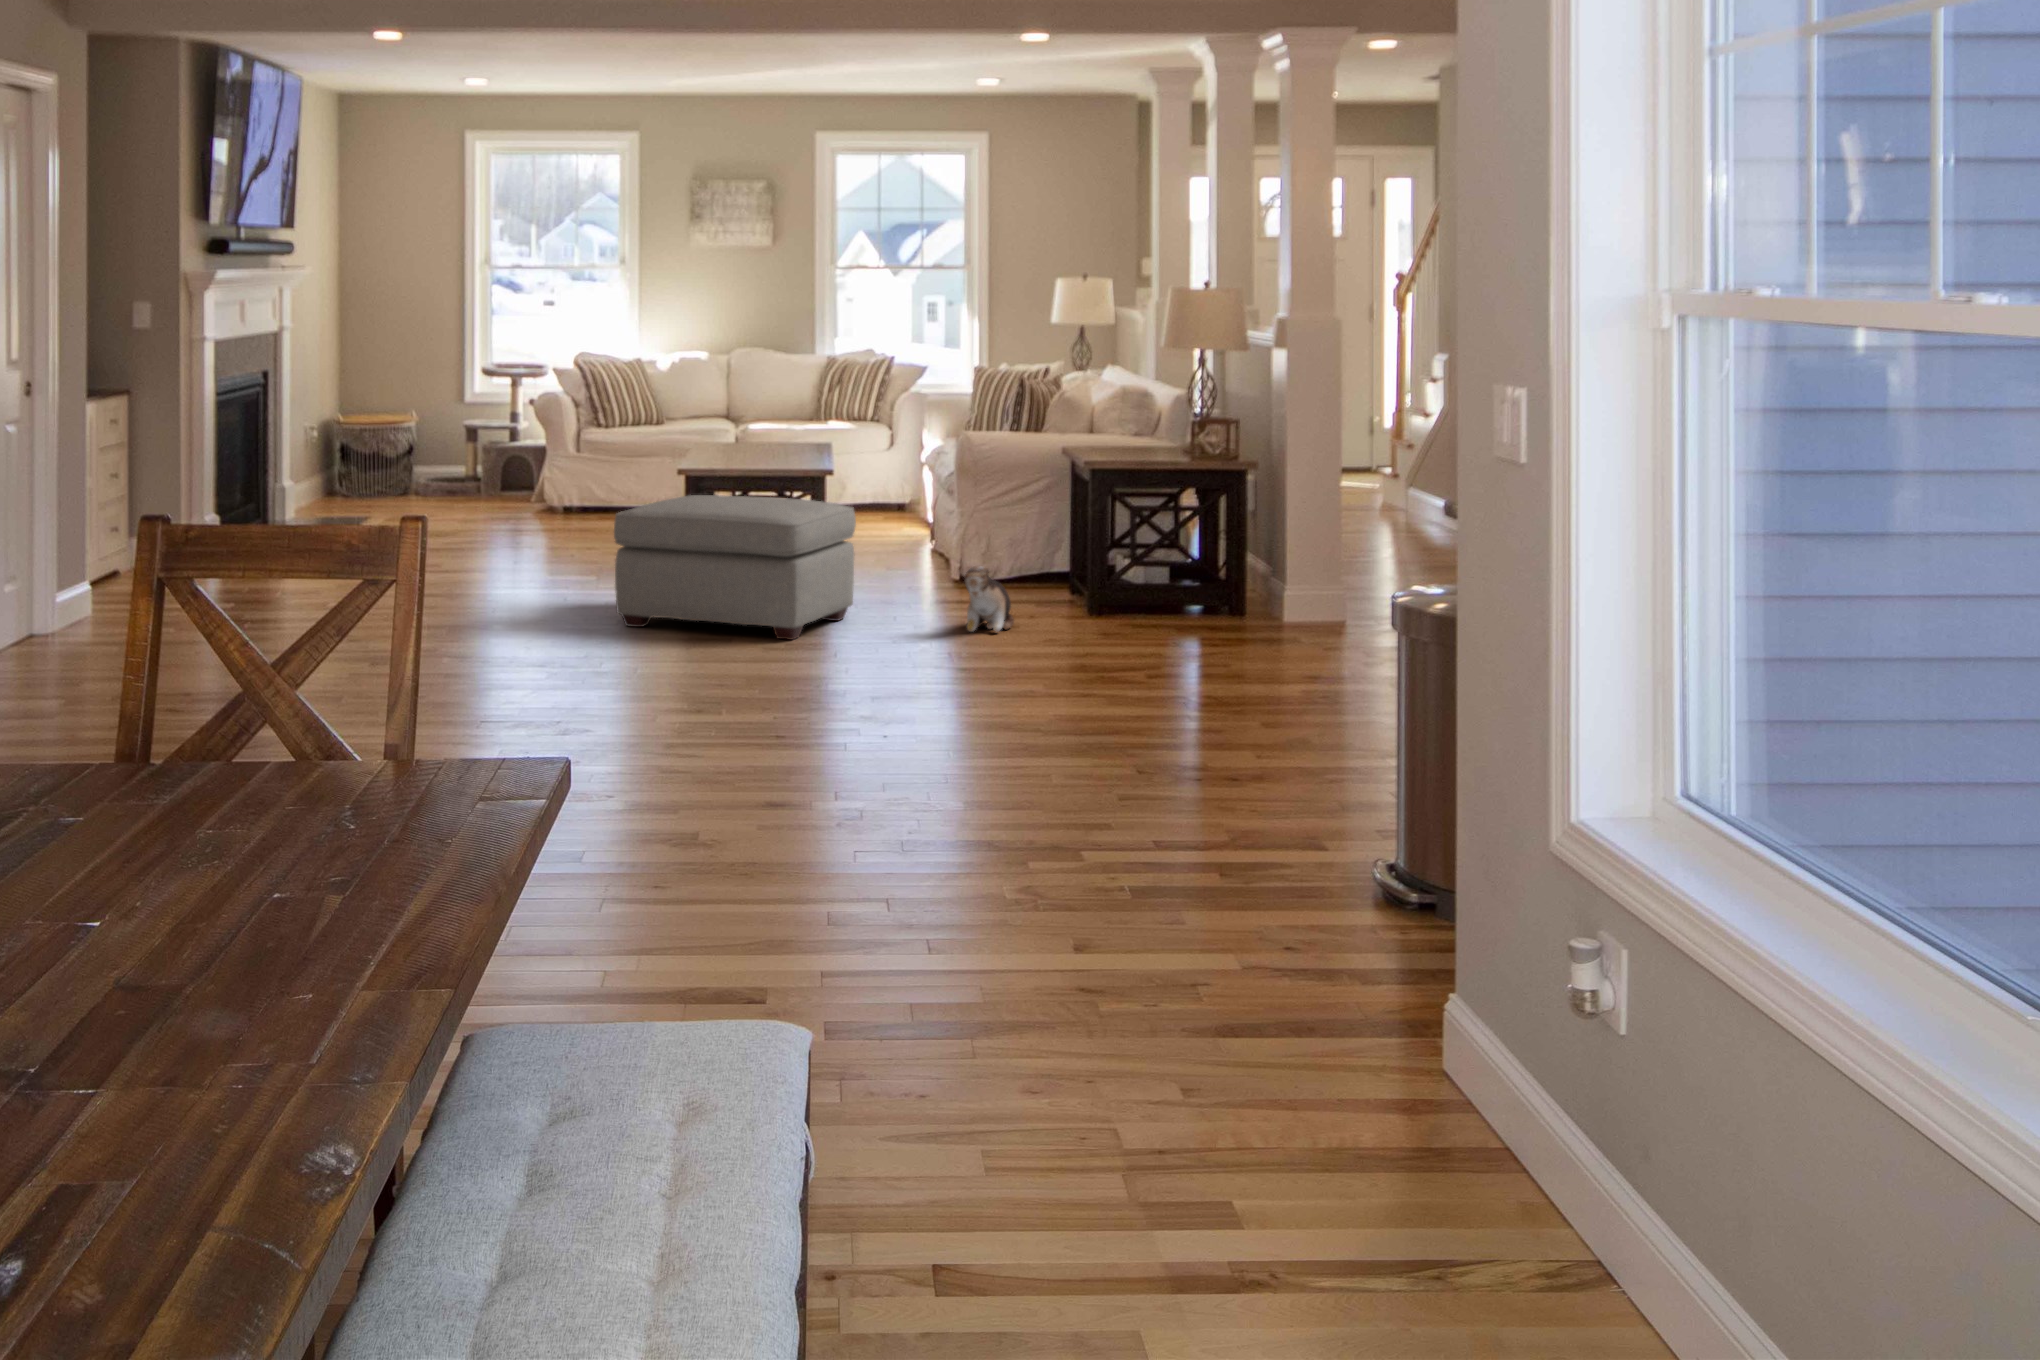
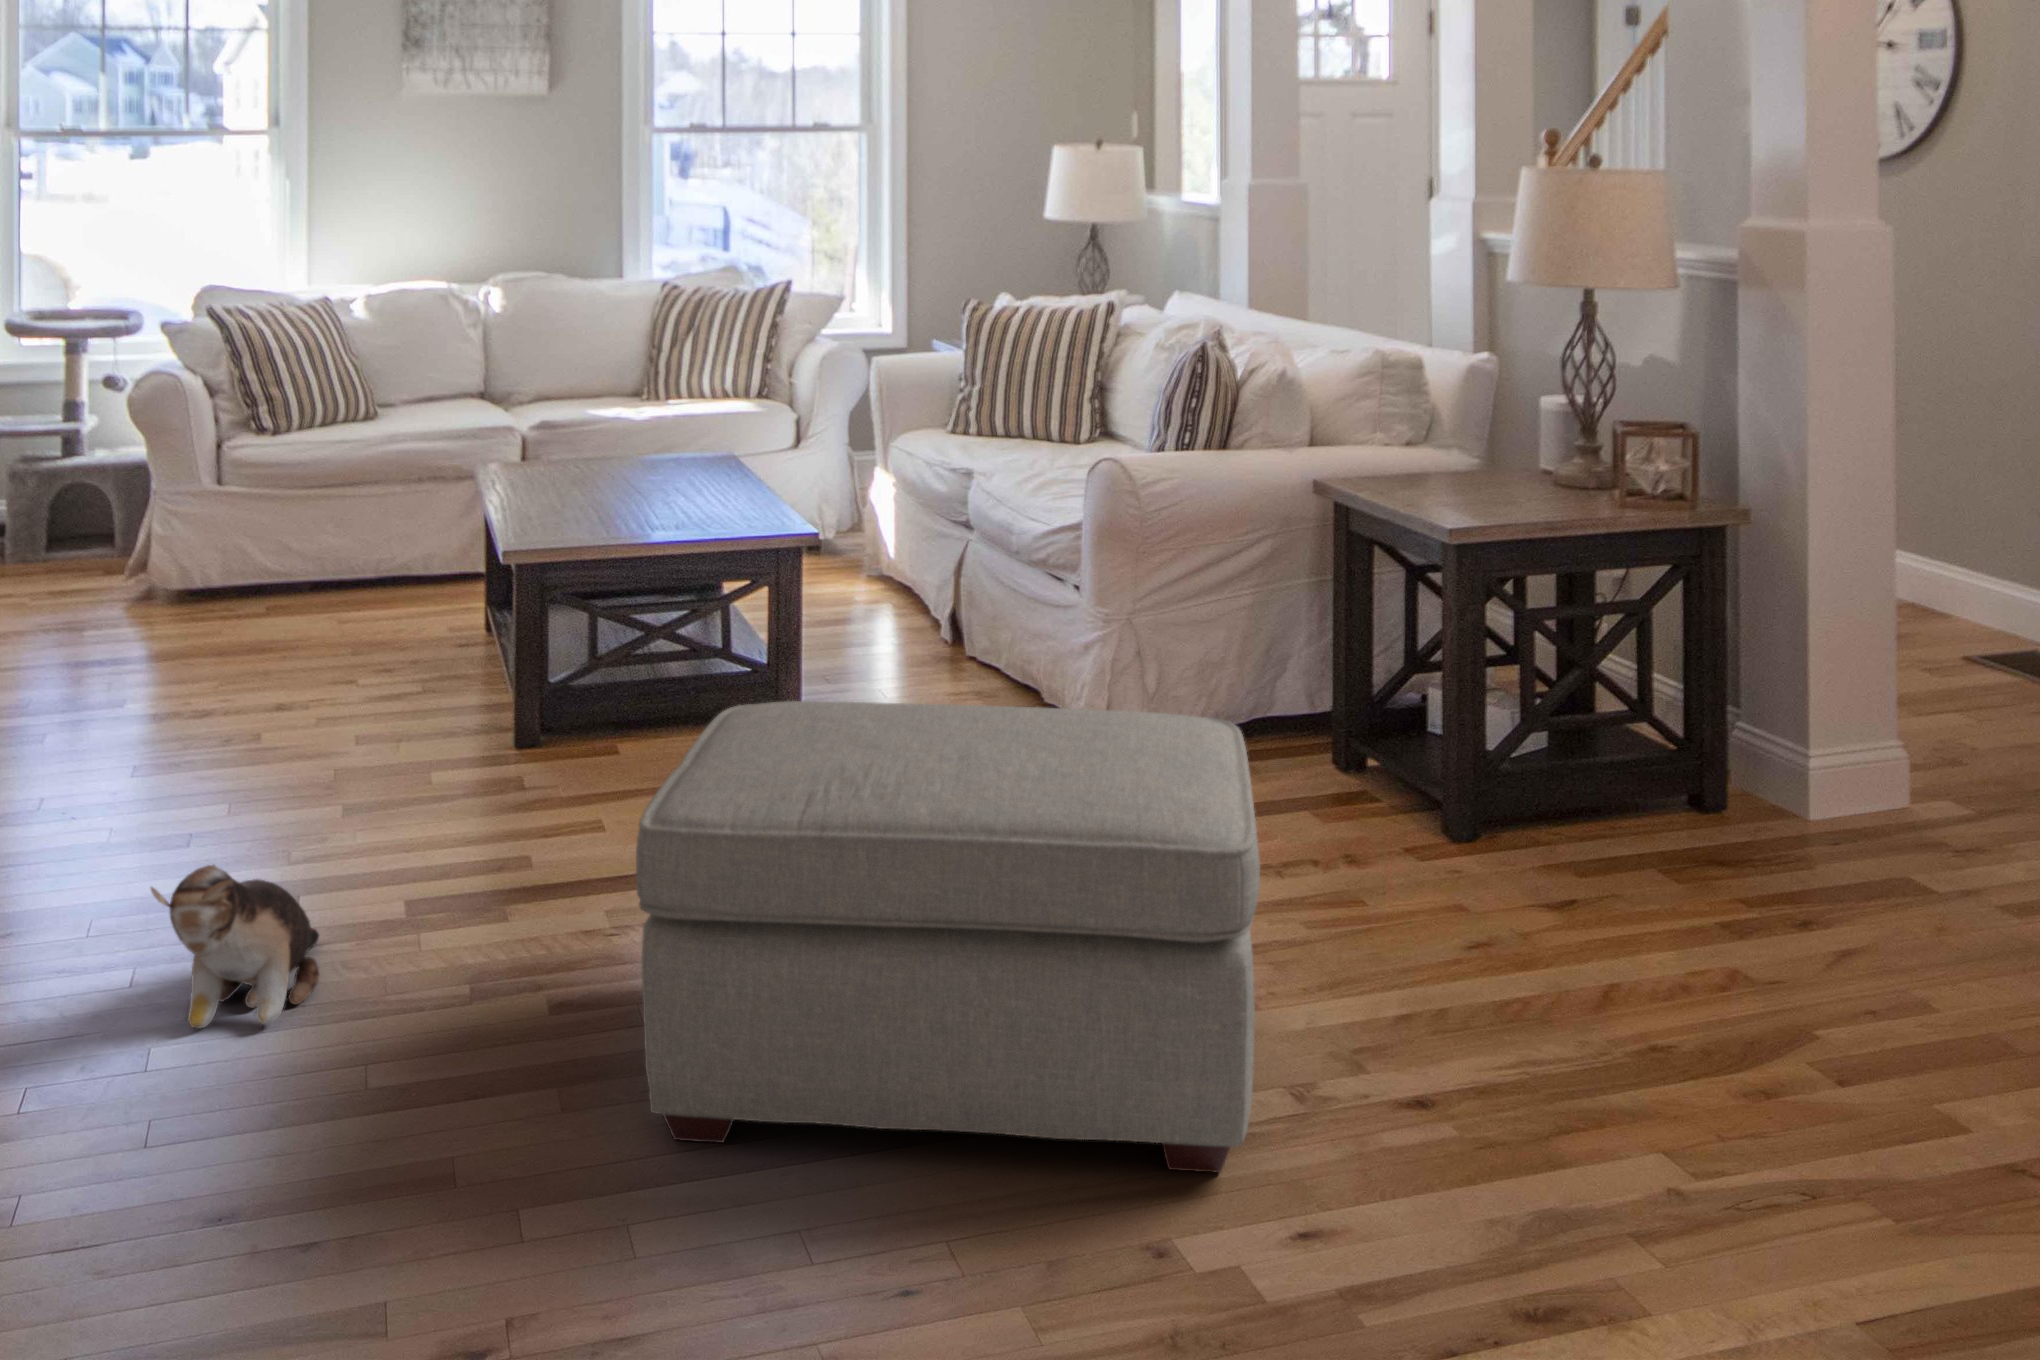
plush toy: present [964,566,1014,632] -> present [151,865,320,1028]

